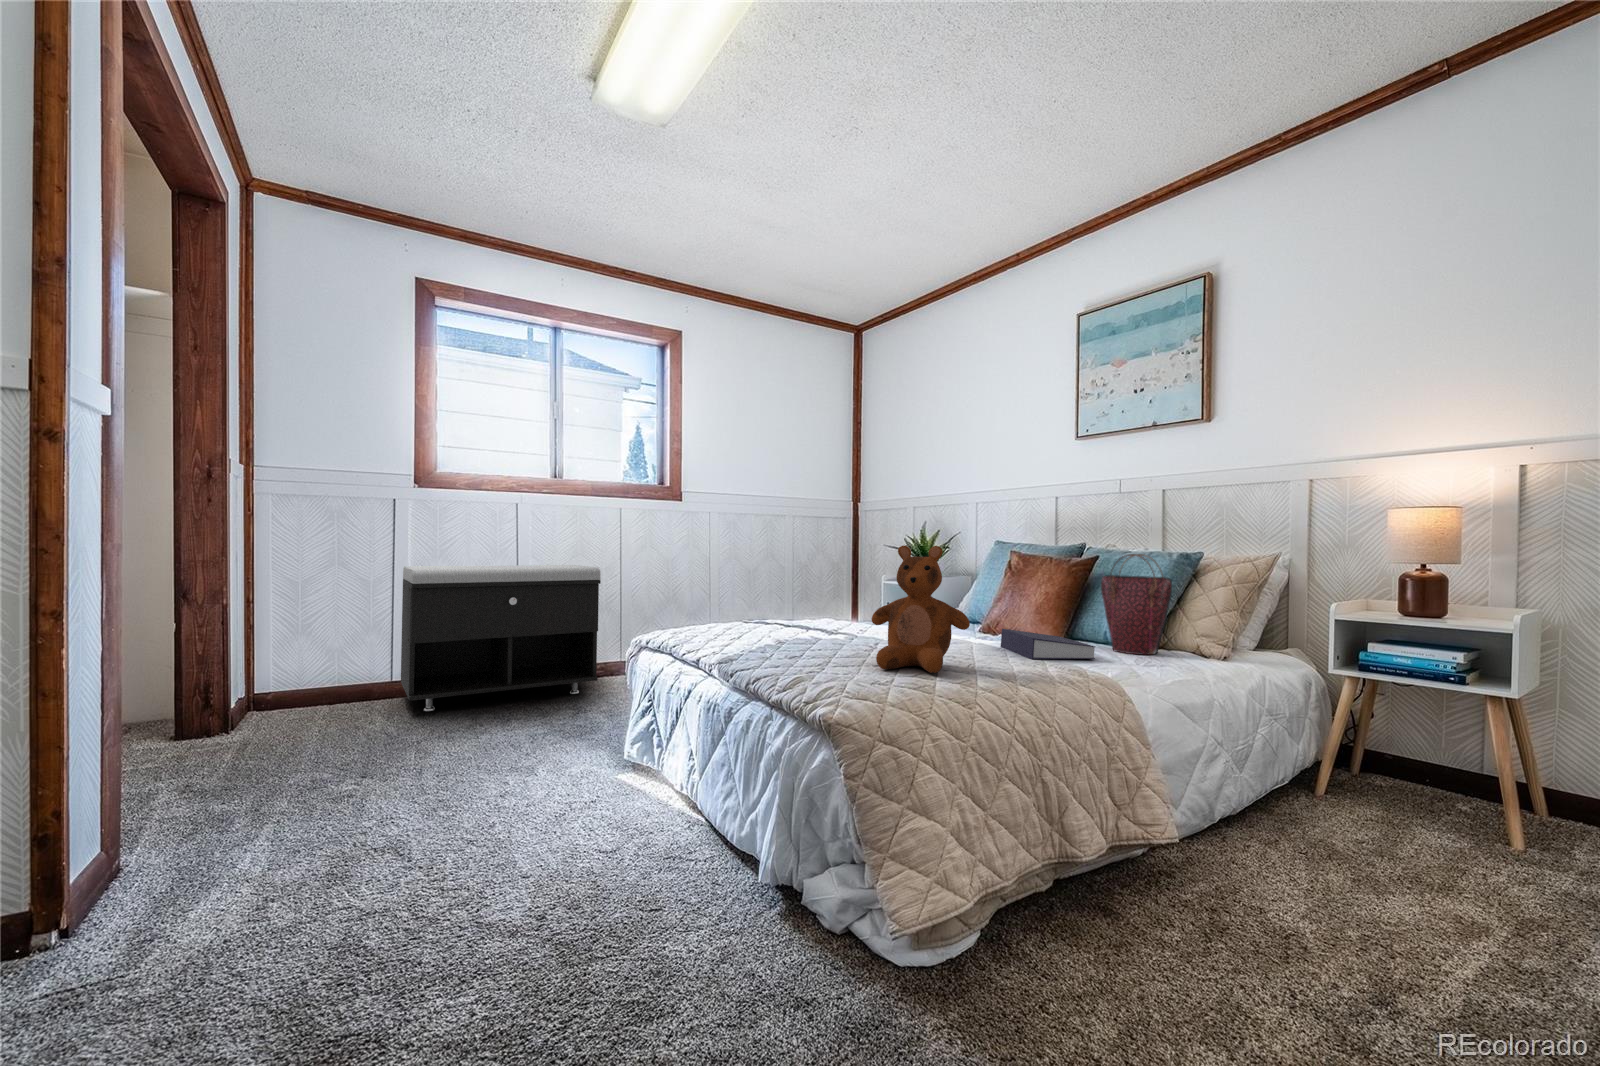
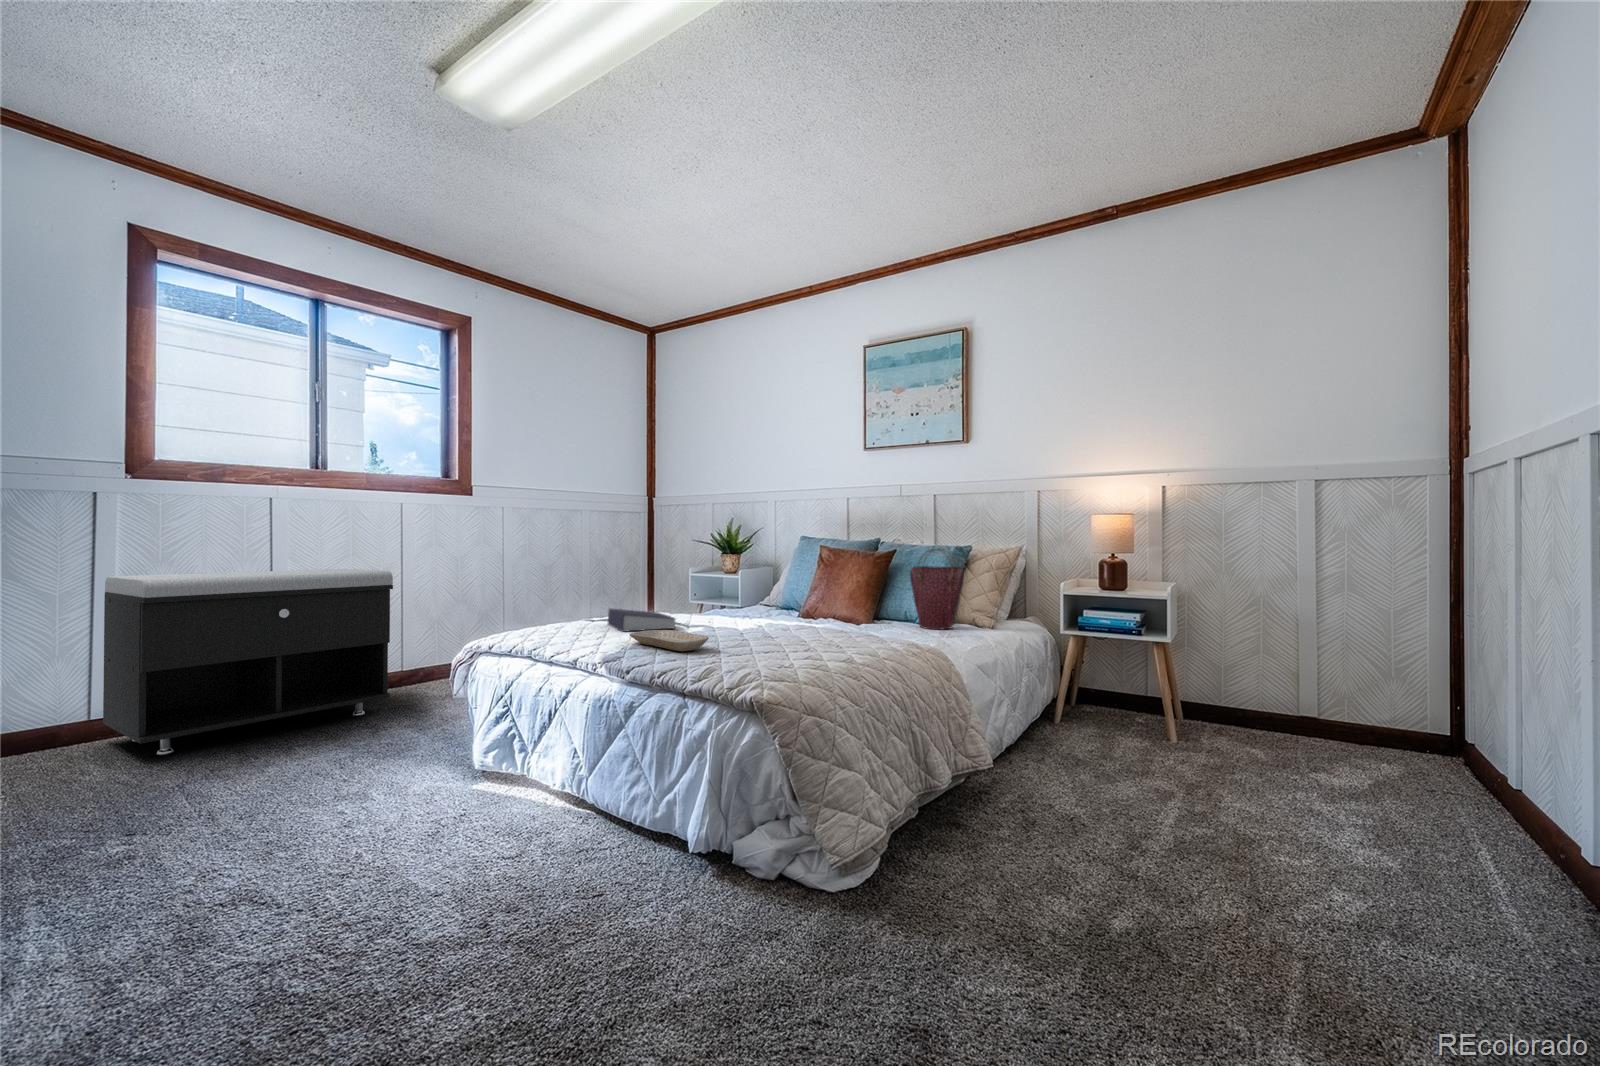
teddy bear: present [872,546,970,673] -> none [752,545,837,654]
book: present [1001,629,1095,659] -> present [608,608,675,632]
tray: none [750,634,820,658] -> present [630,630,709,651]

